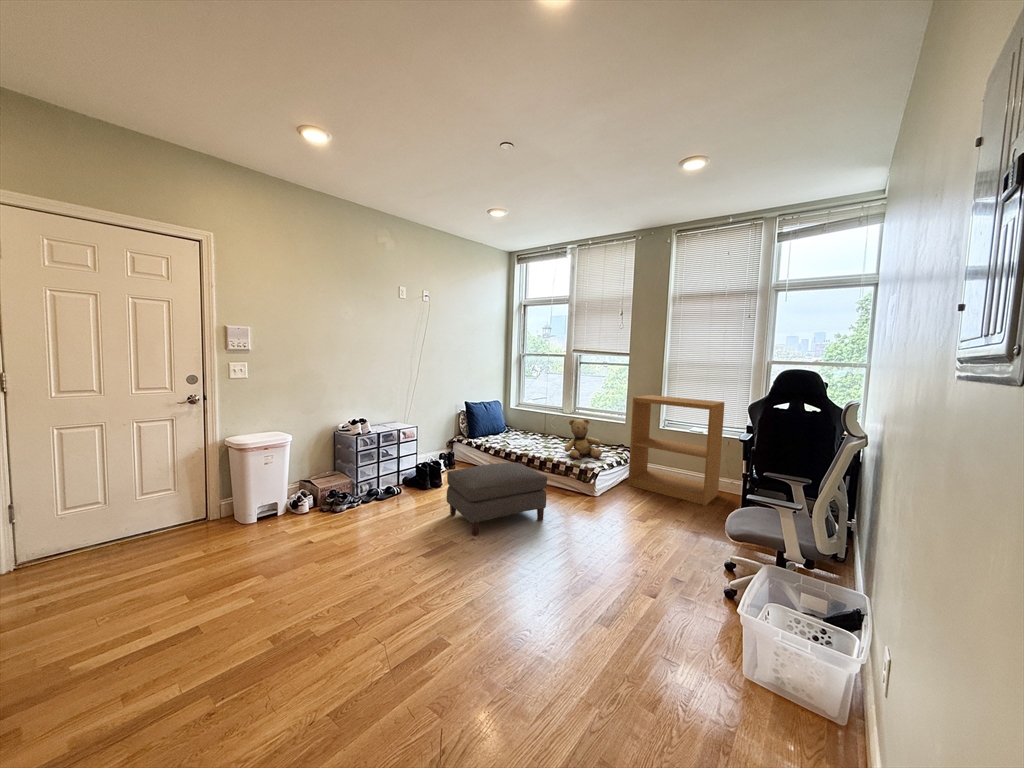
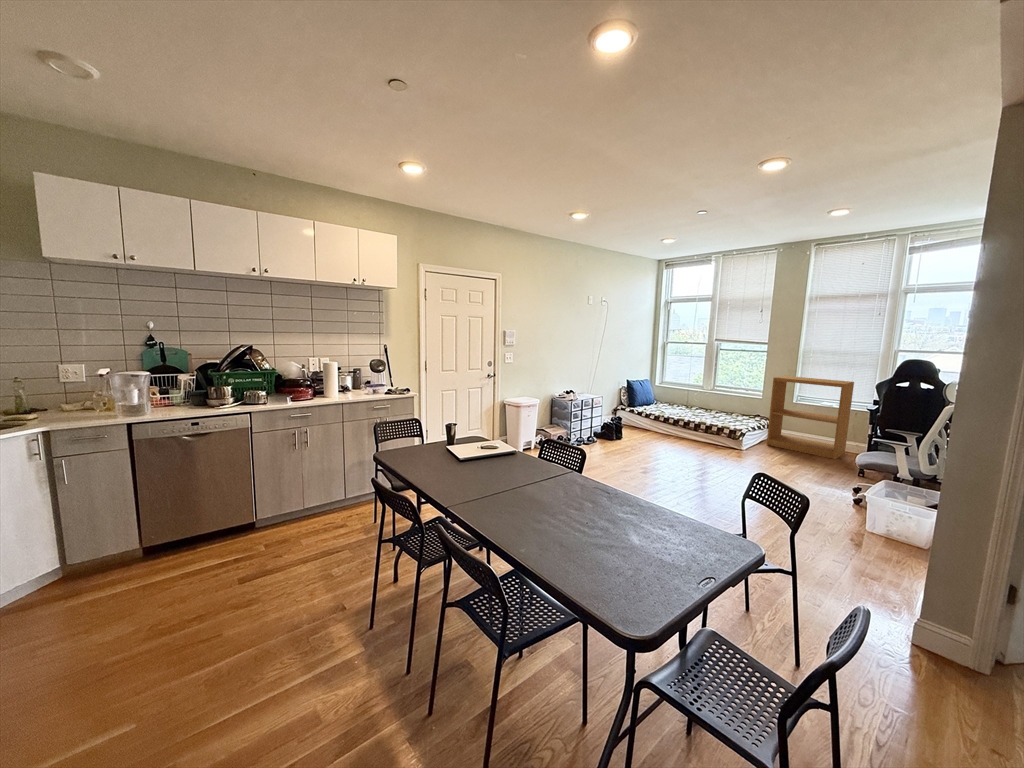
teddy bear: present [565,418,602,459] -> none [713,393,745,423]
ottoman: present [447,462,547,536] -> none [641,422,715,466]

